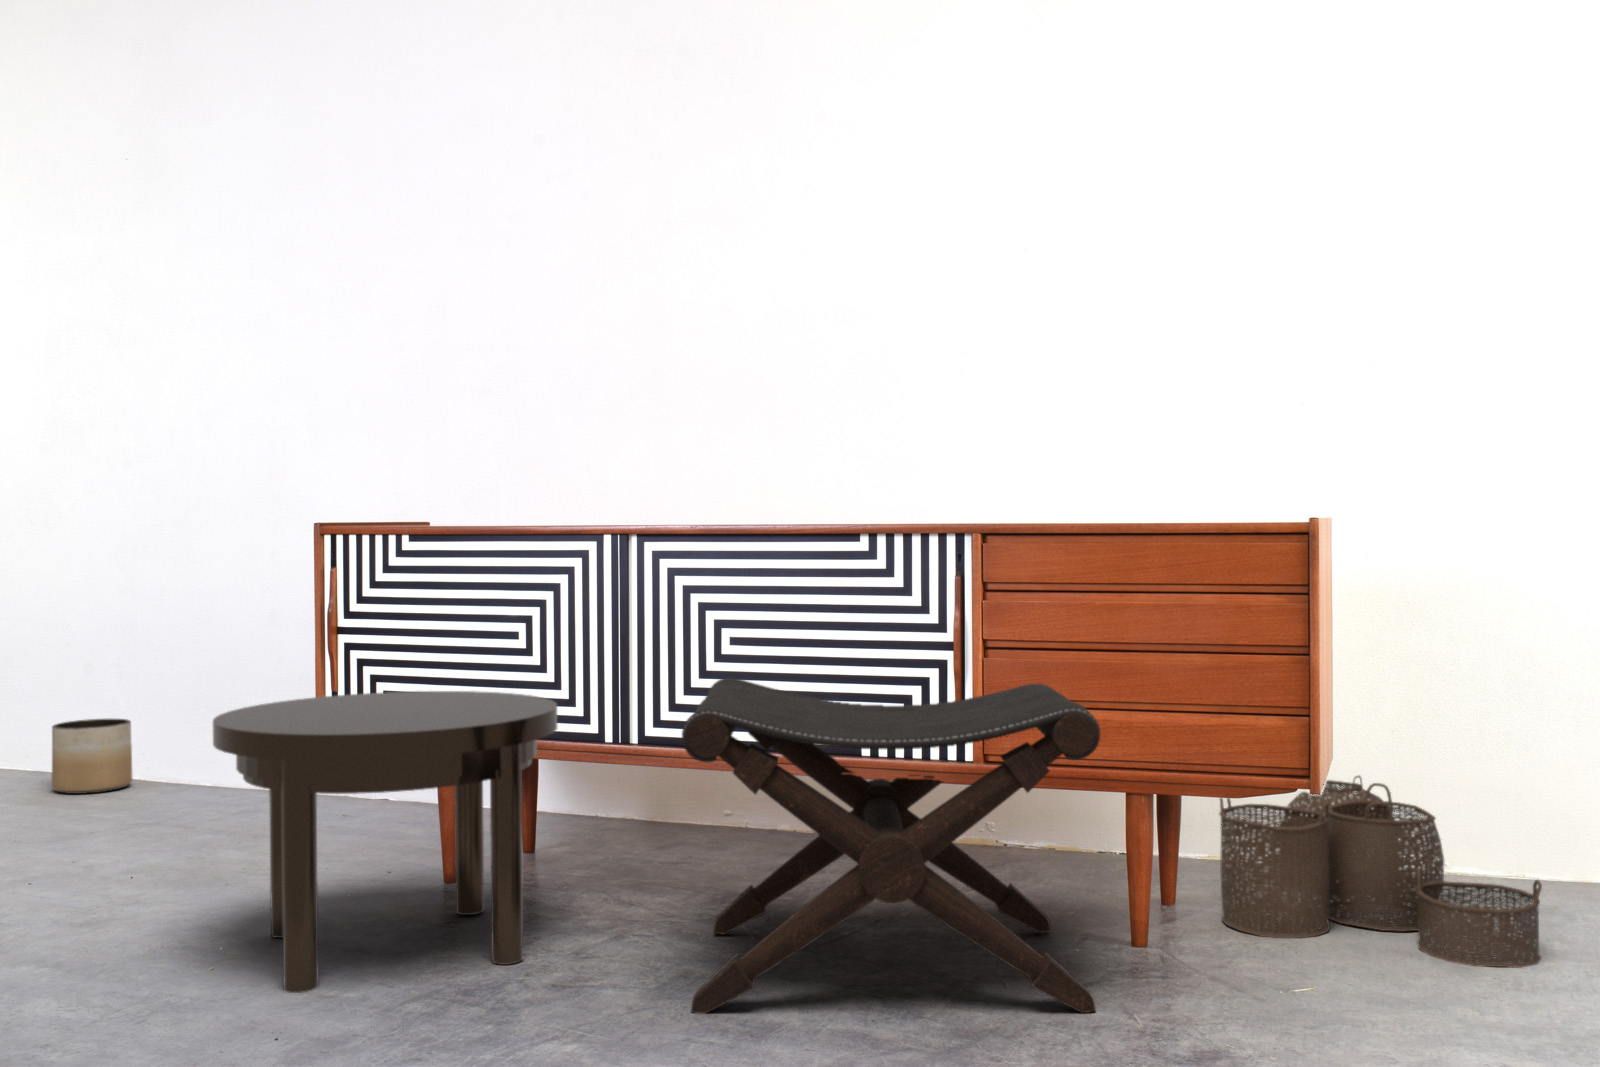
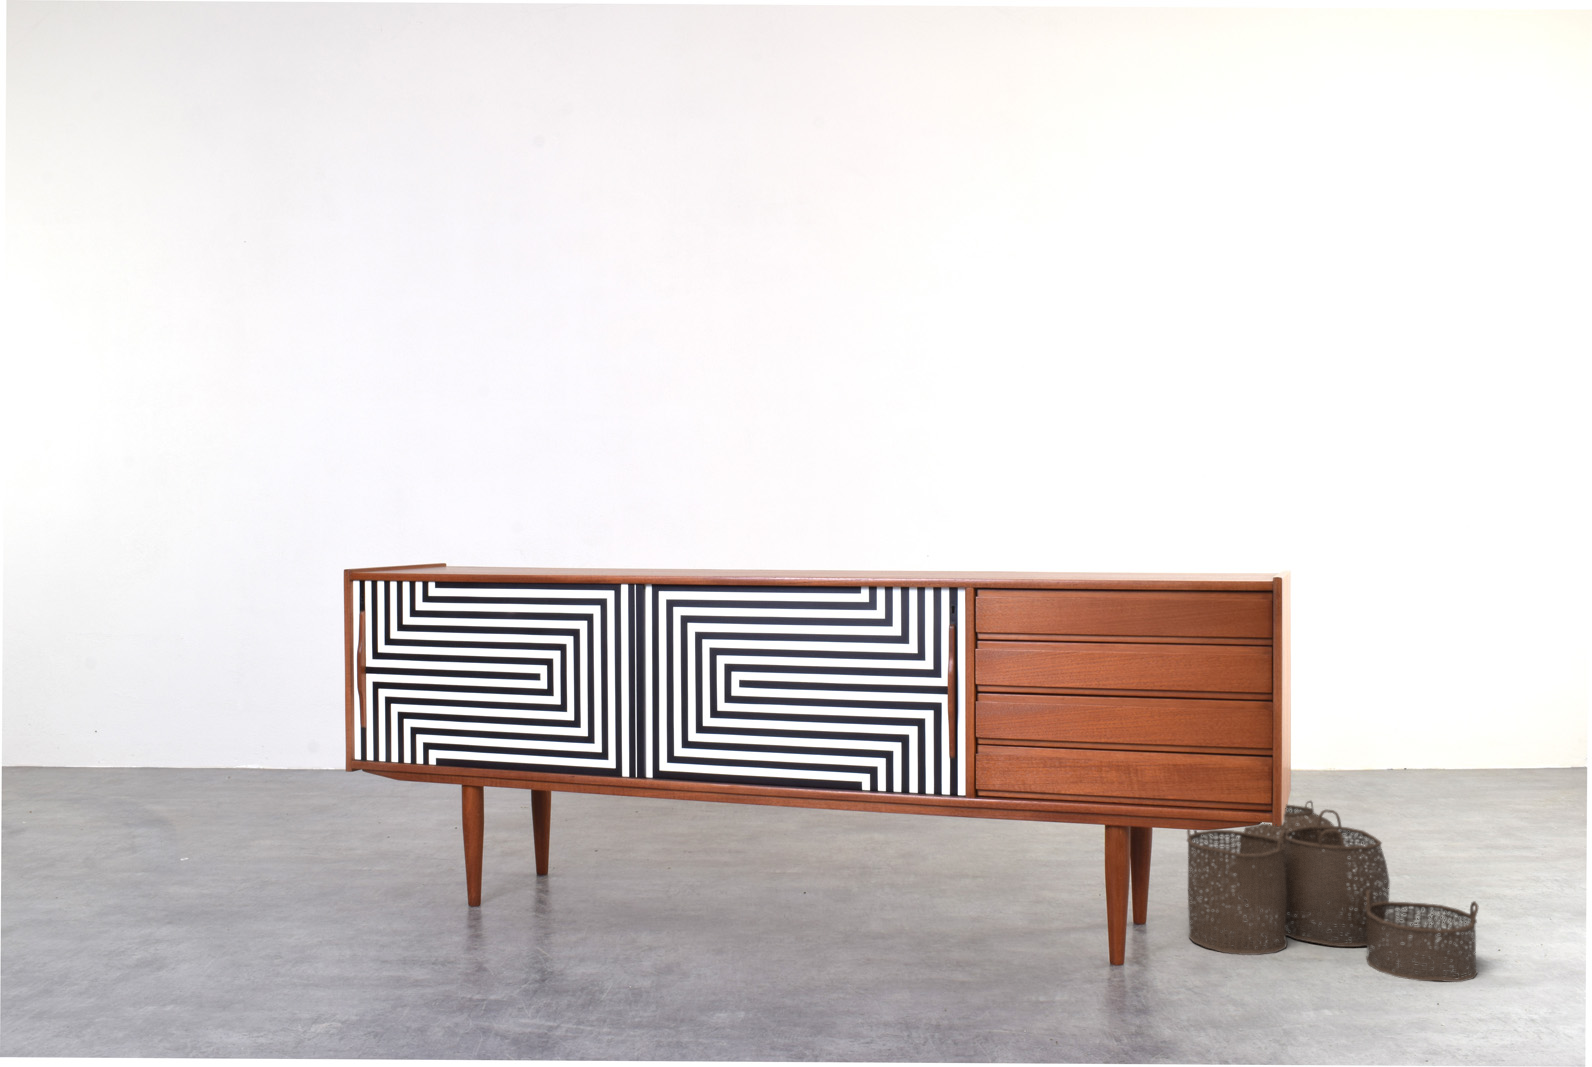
footstool: present [682,678,1100,1014] -> none [707,716,1088,1037]
side table: present [213,691,558,993] -> none [264,729,582,1020]
planter: present [52,719,132,794] -> none [75,742,152,815]

